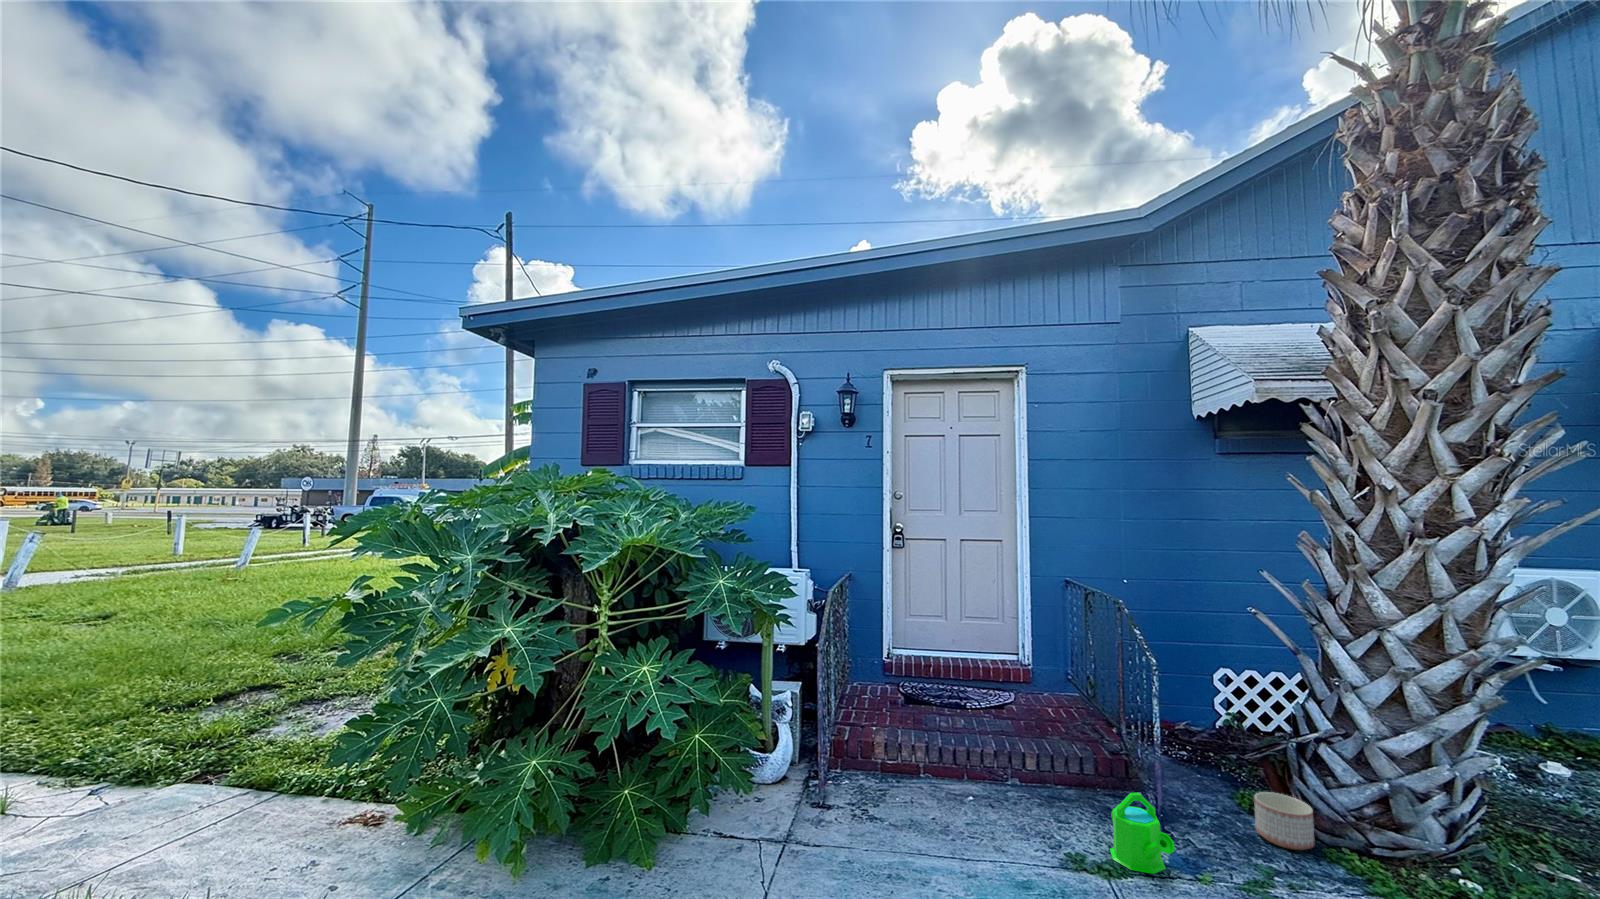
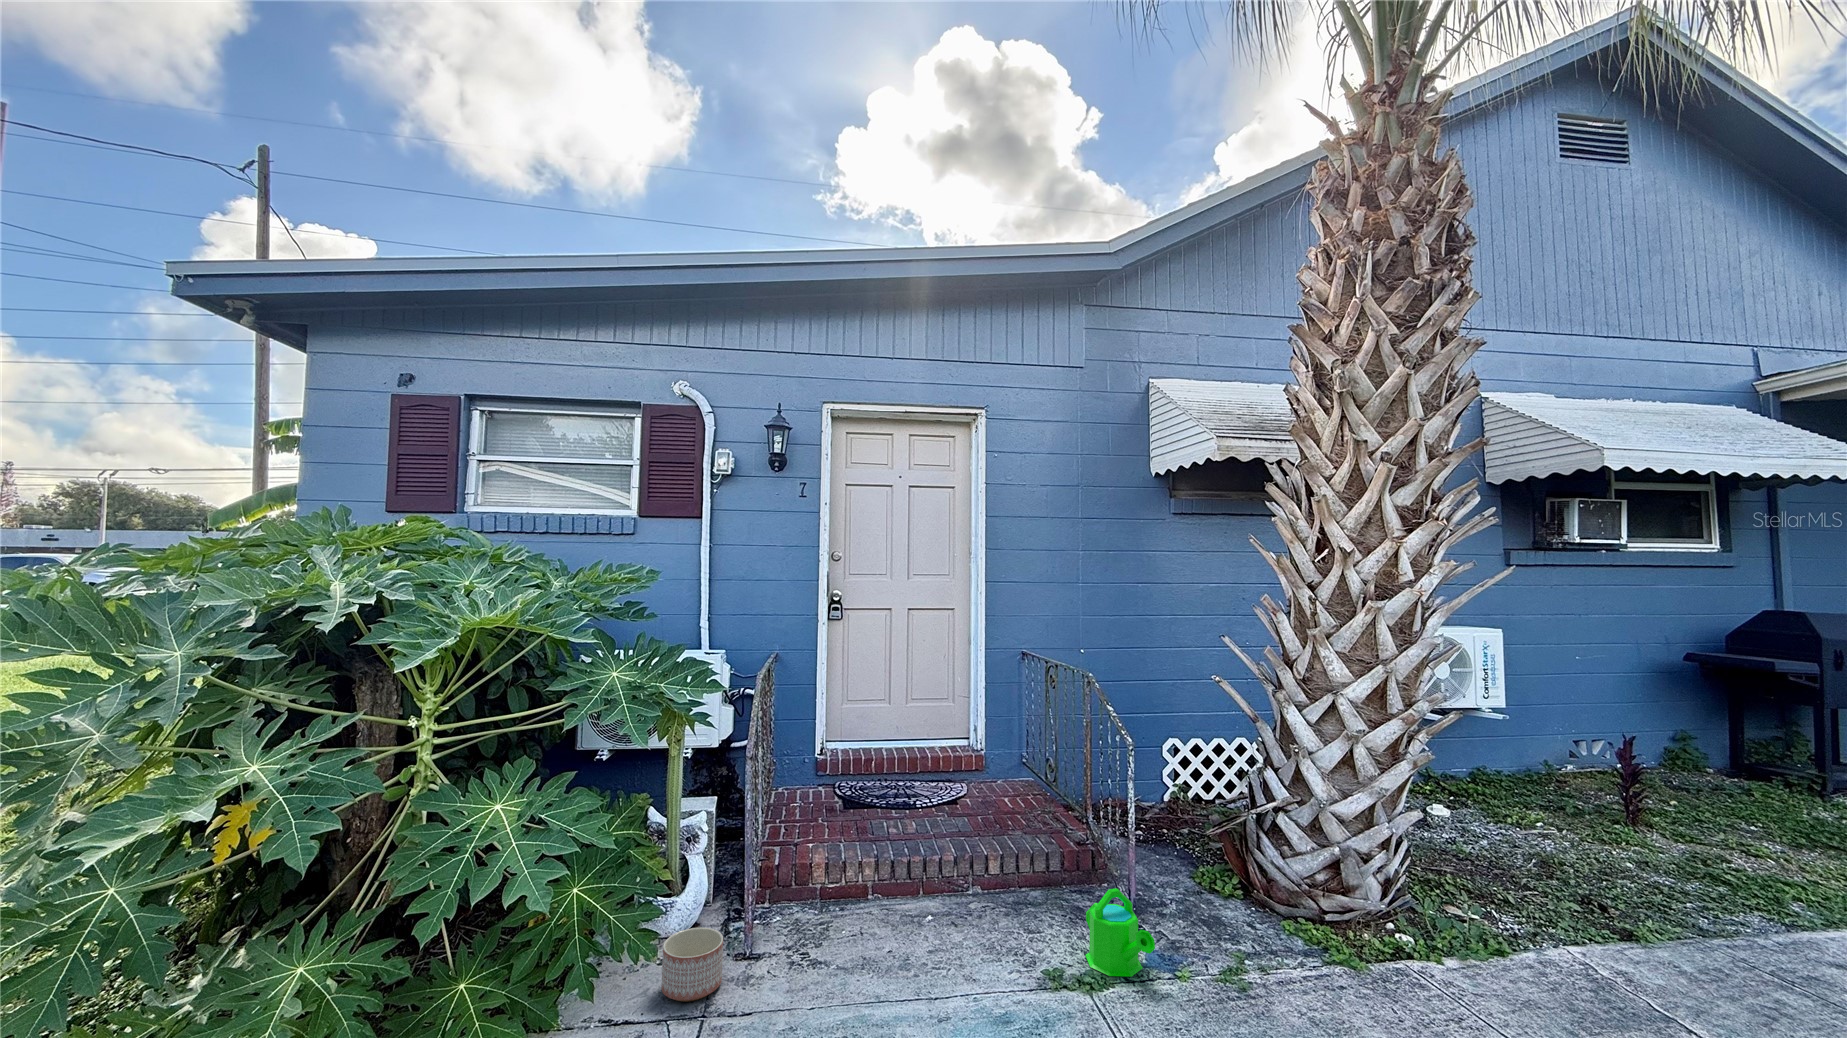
planter: present [1254,792,1315,850] -> present [661,928,723,1002]

